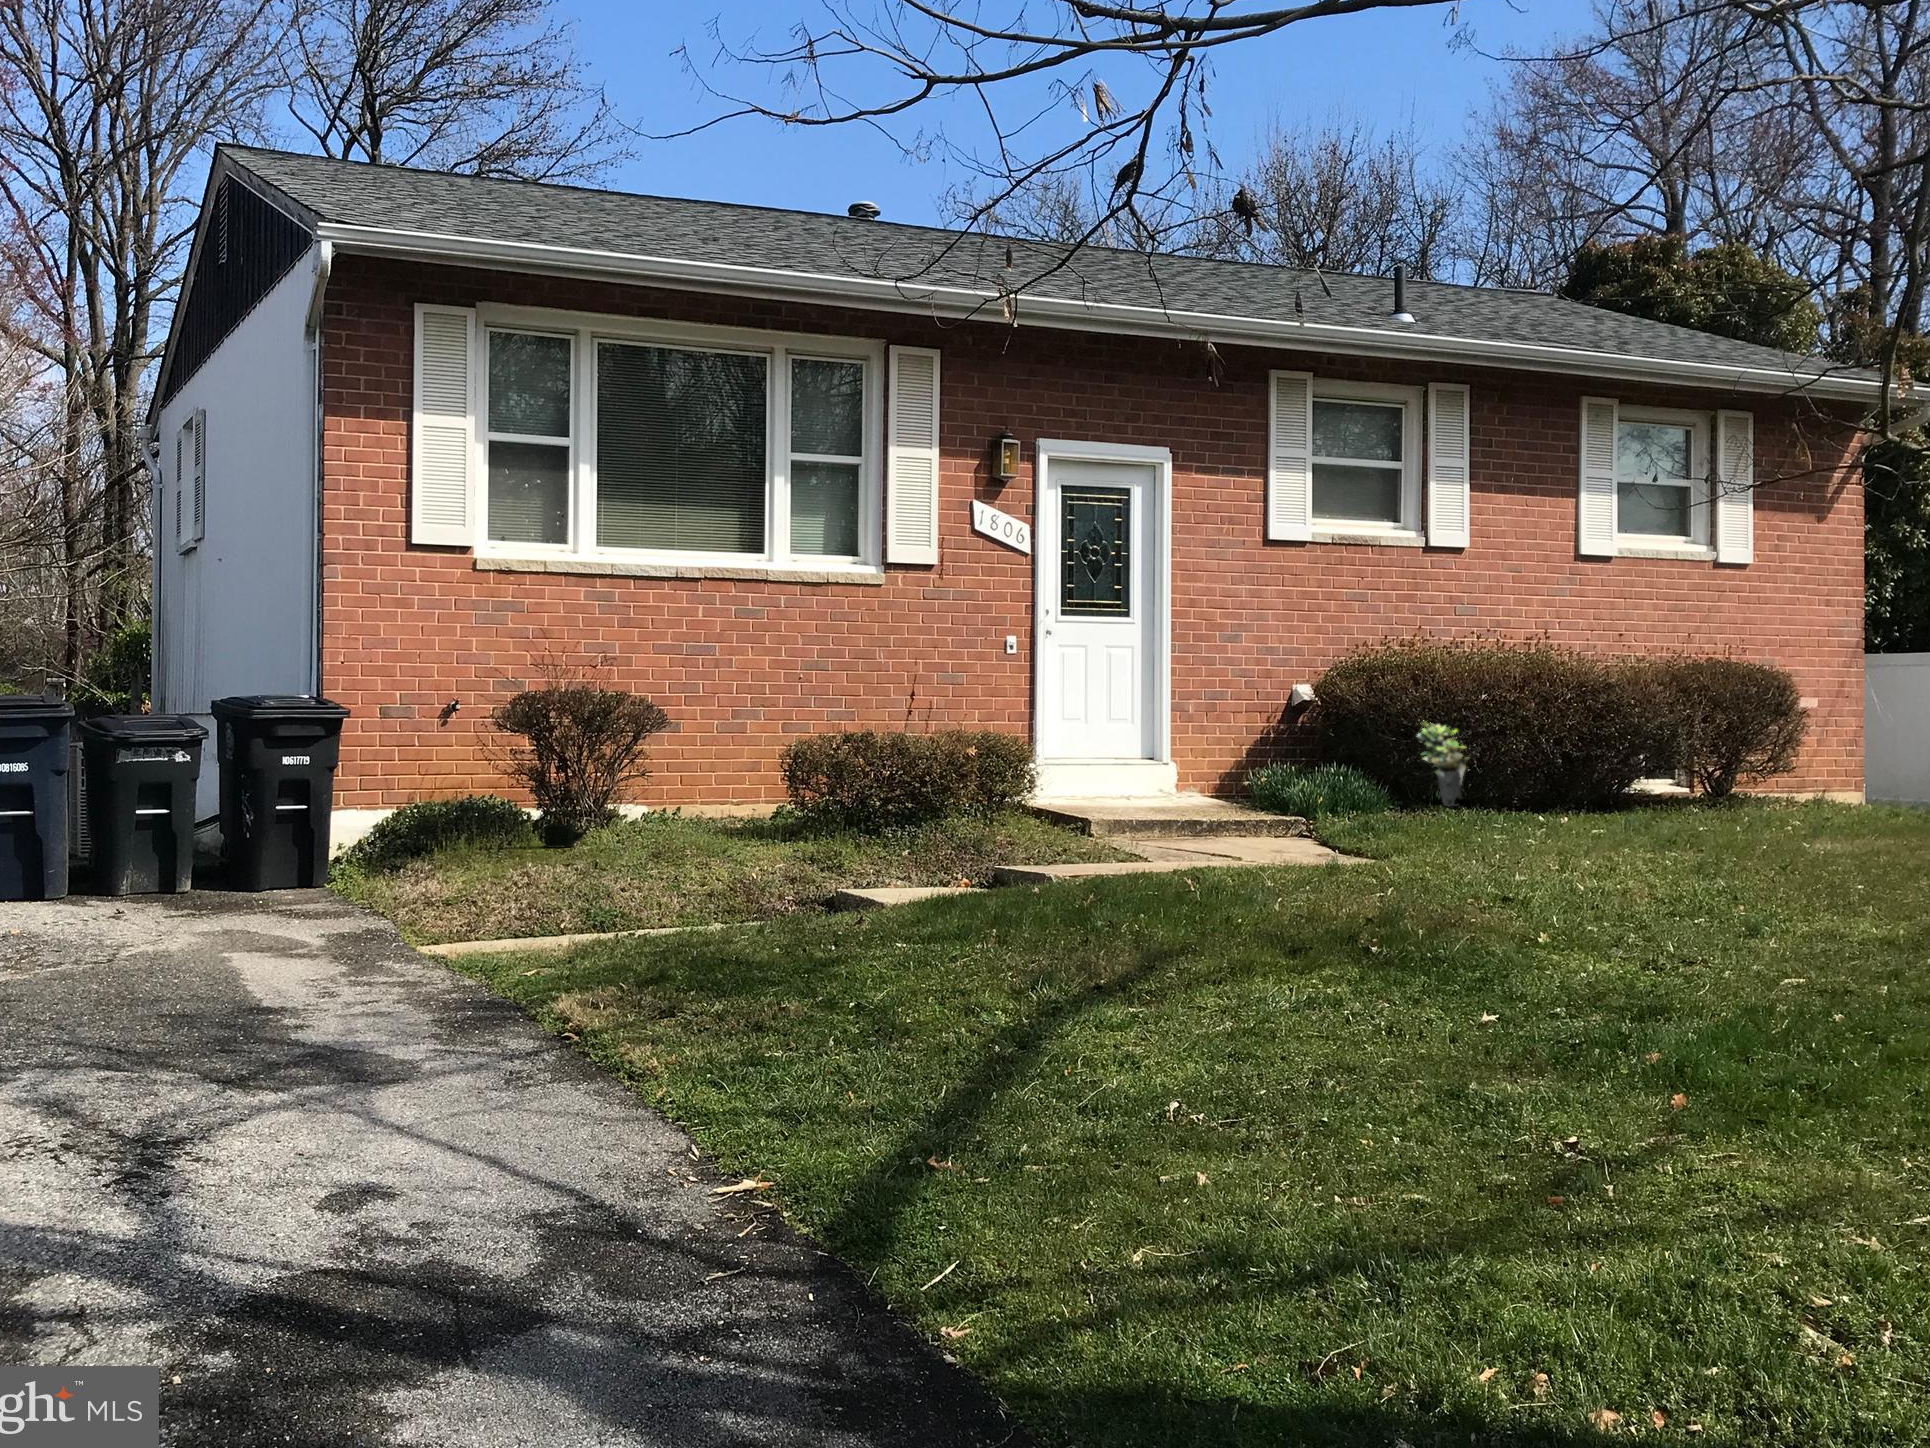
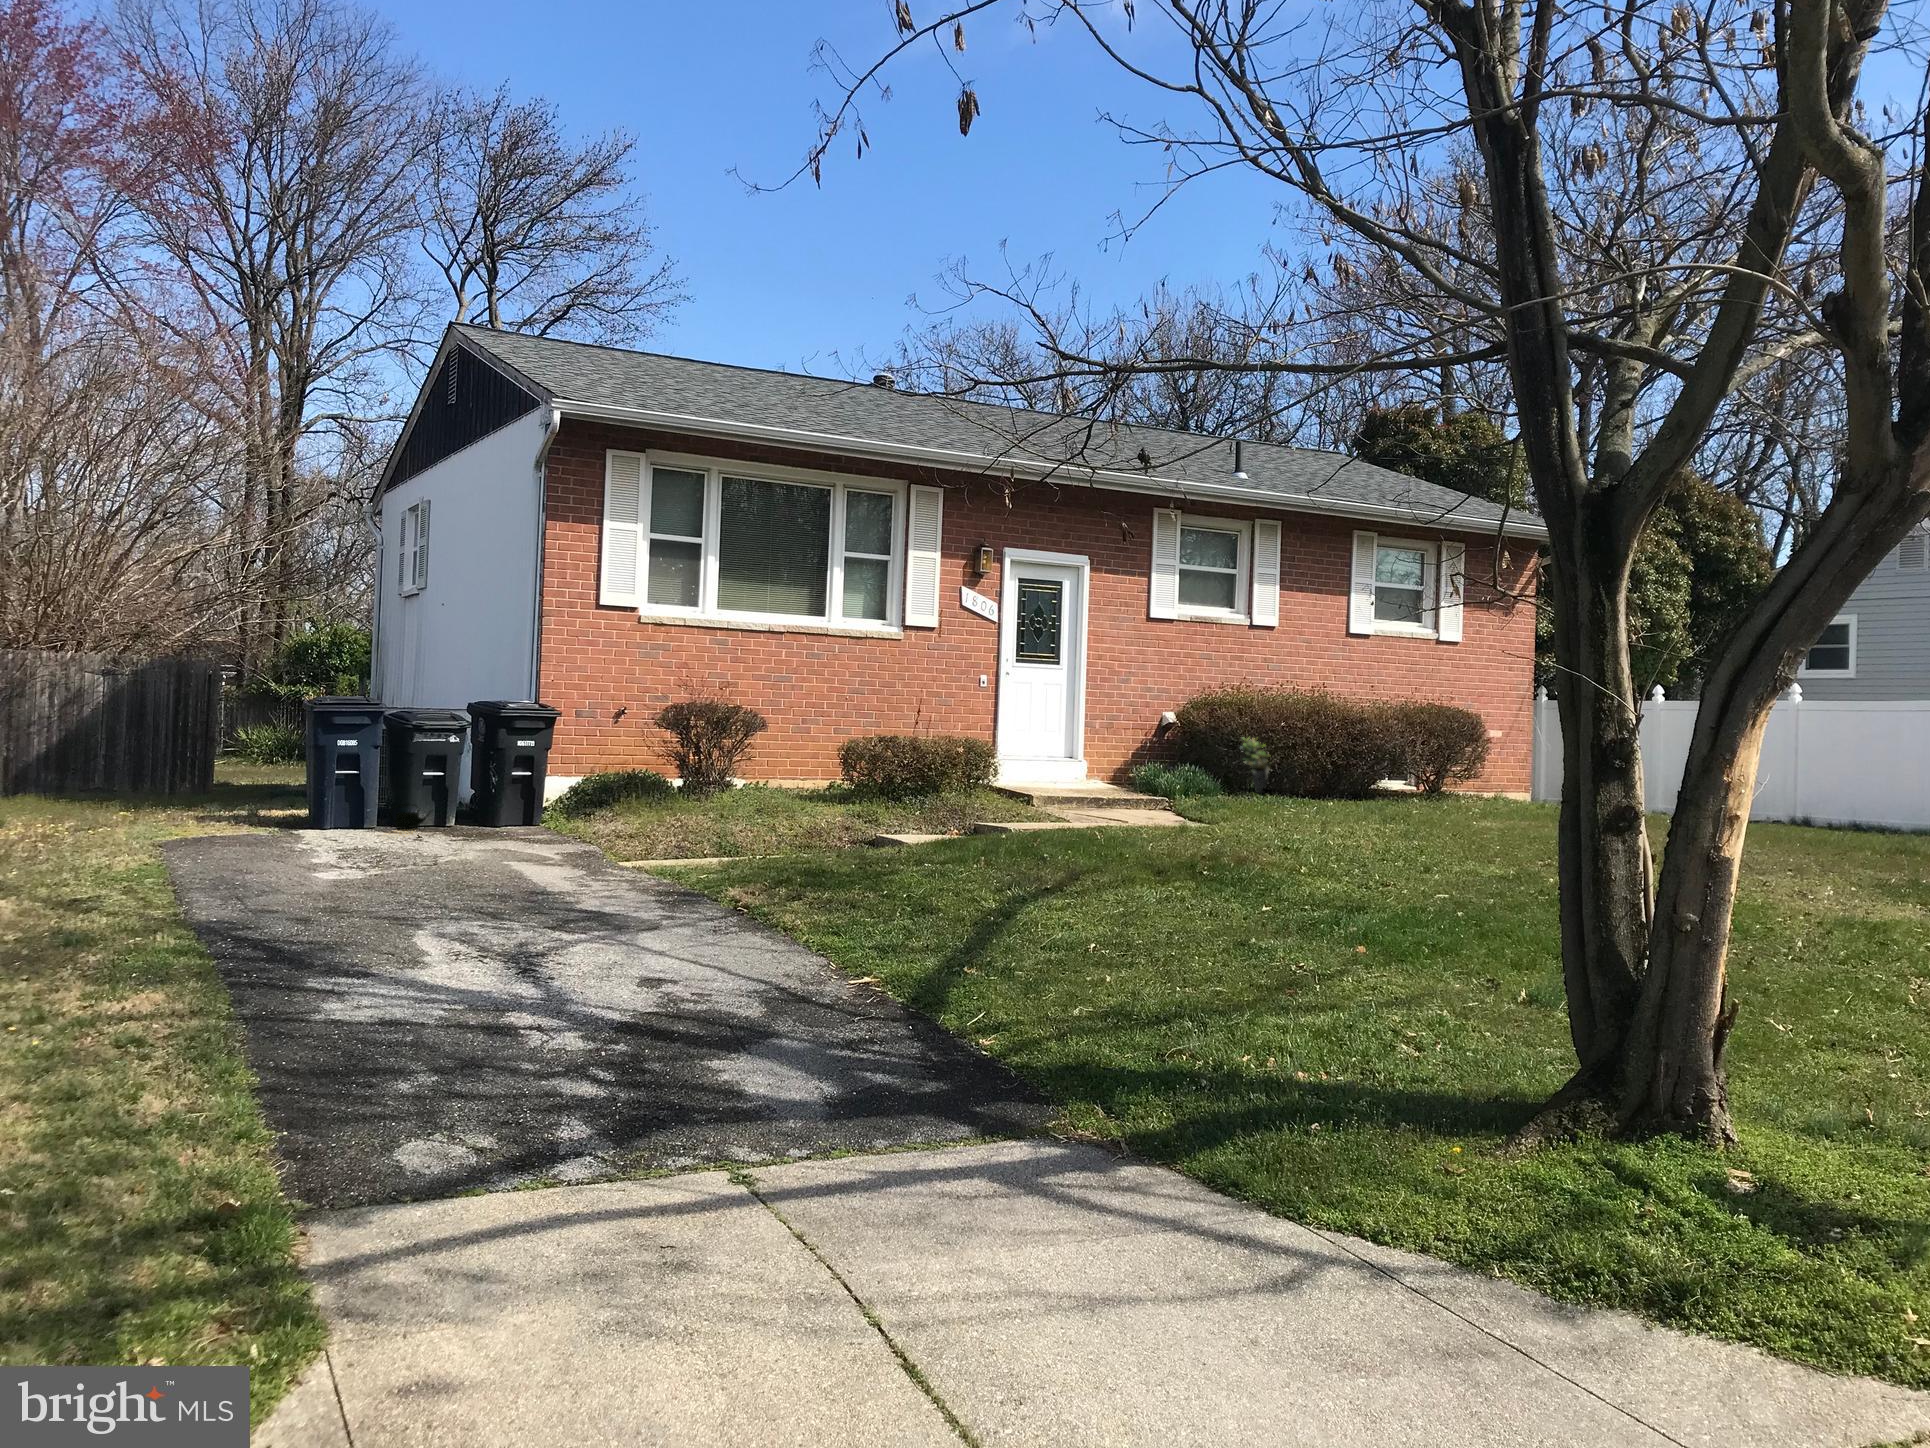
watering can: present [535,811,594,848] -> present [390,804,429,829]

